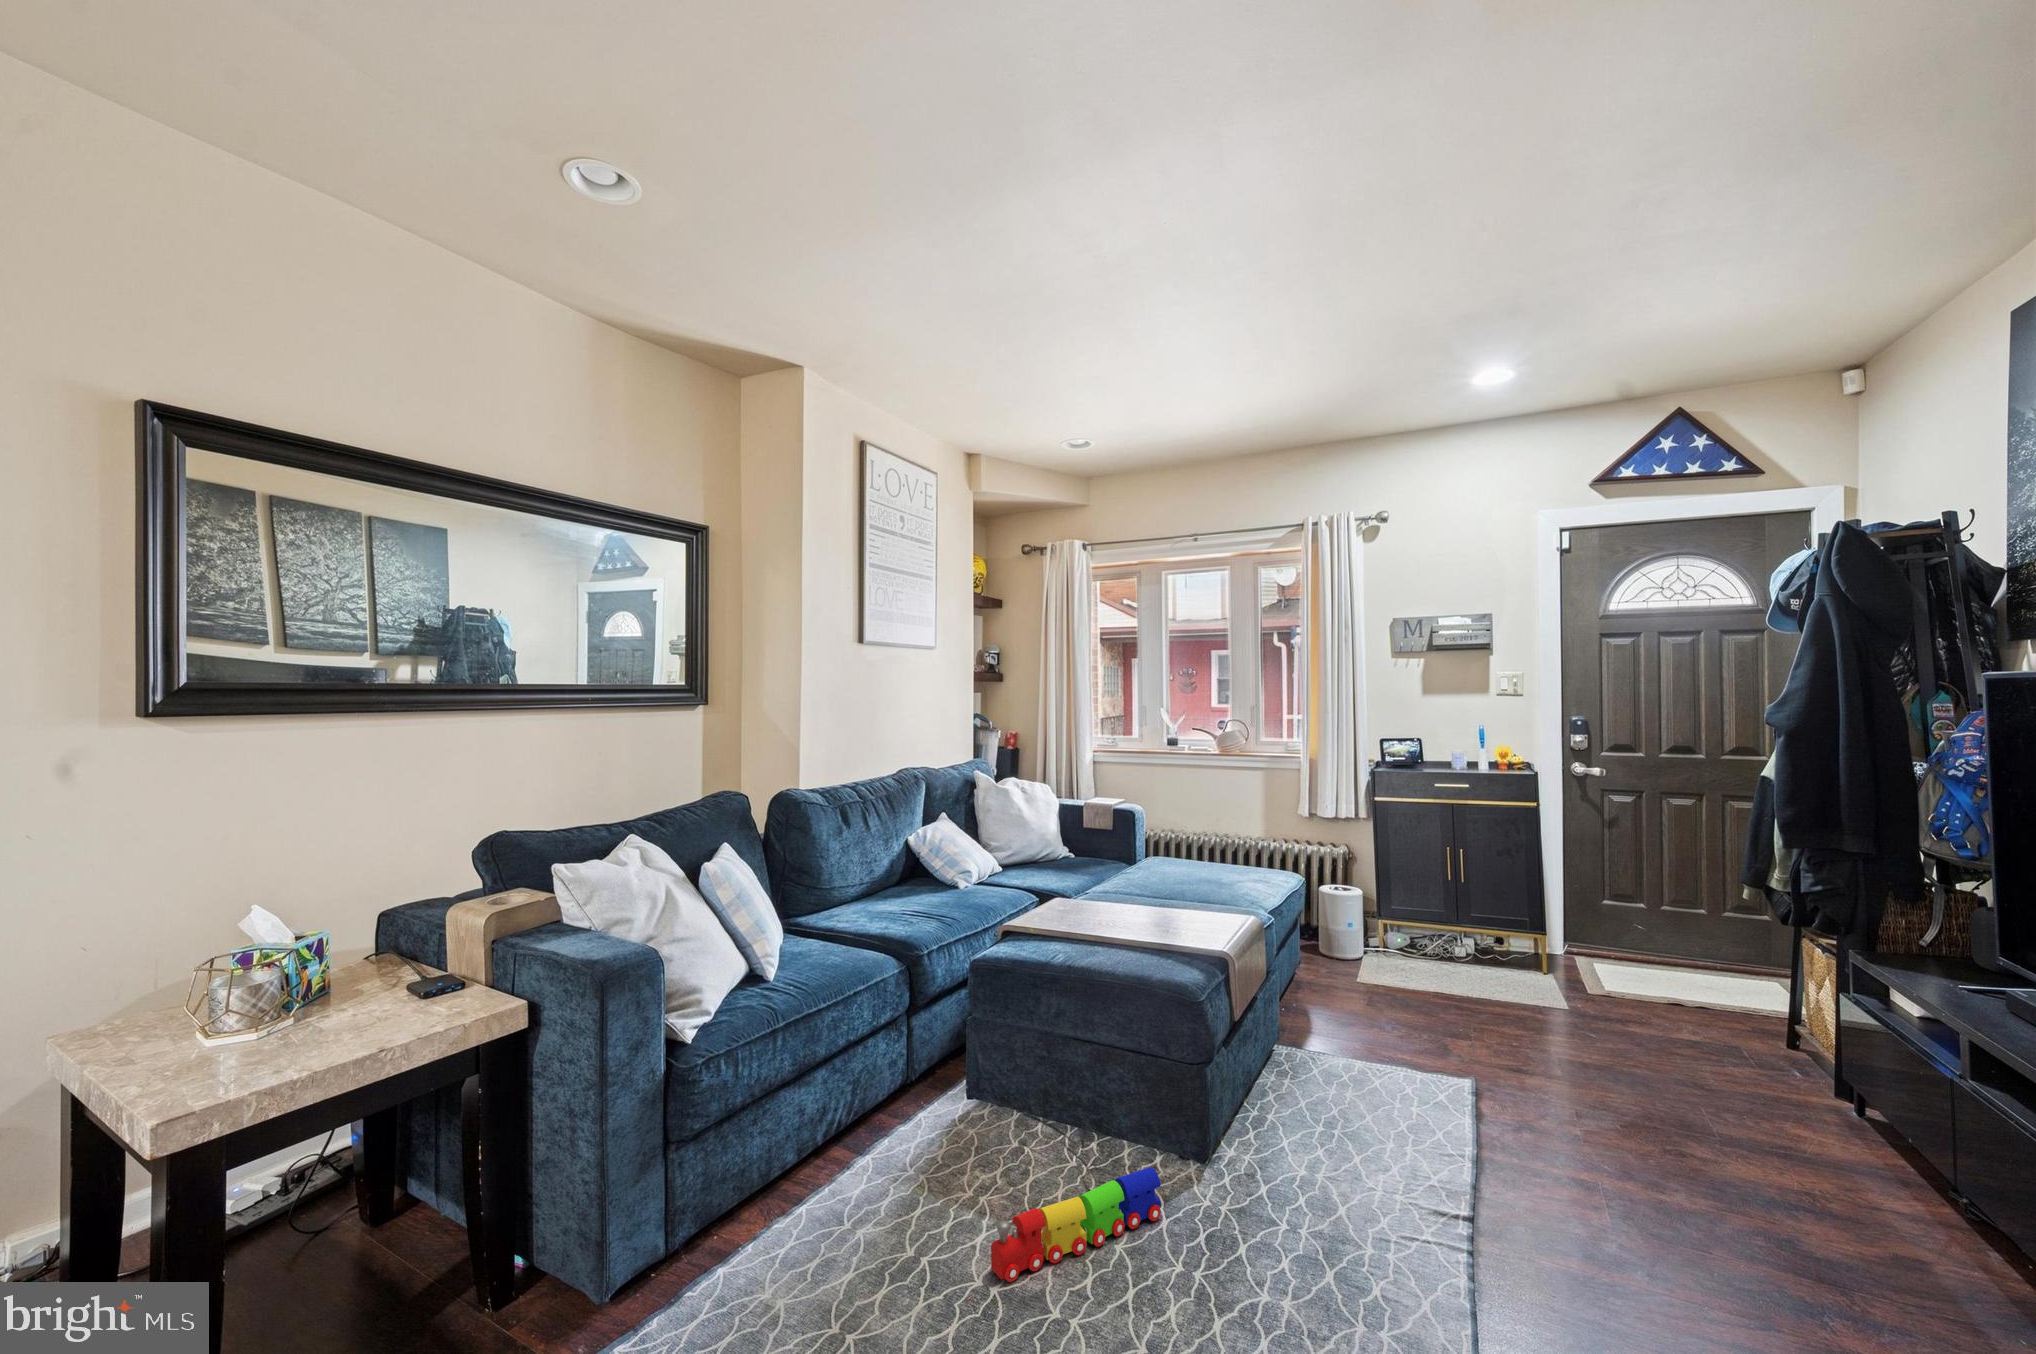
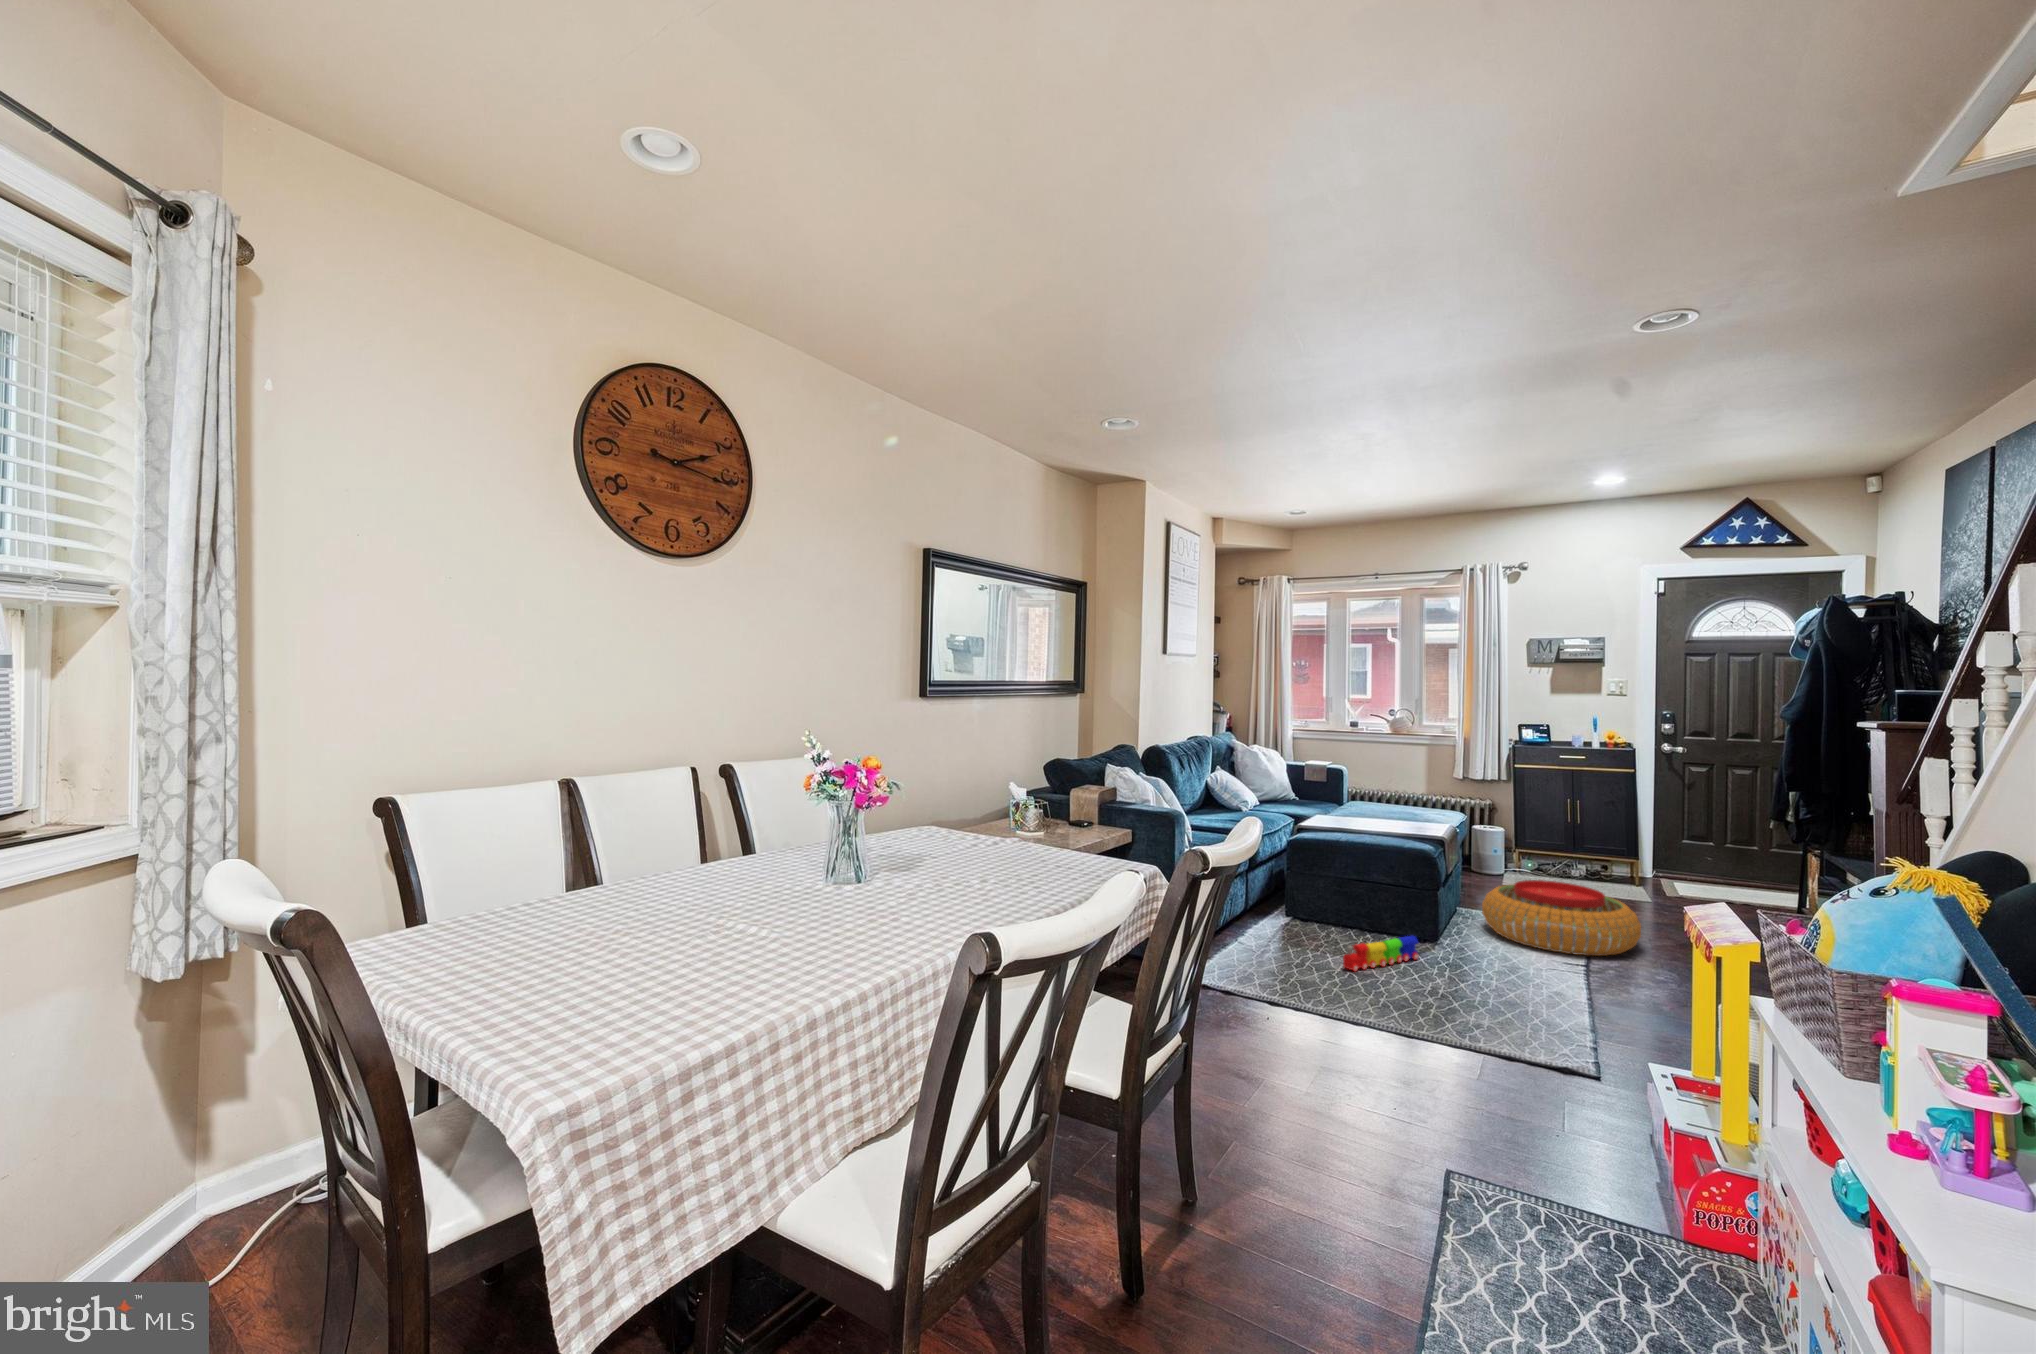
pouf: none [1304,1008,1571,1178] -> present [1482,880,1641,956]

